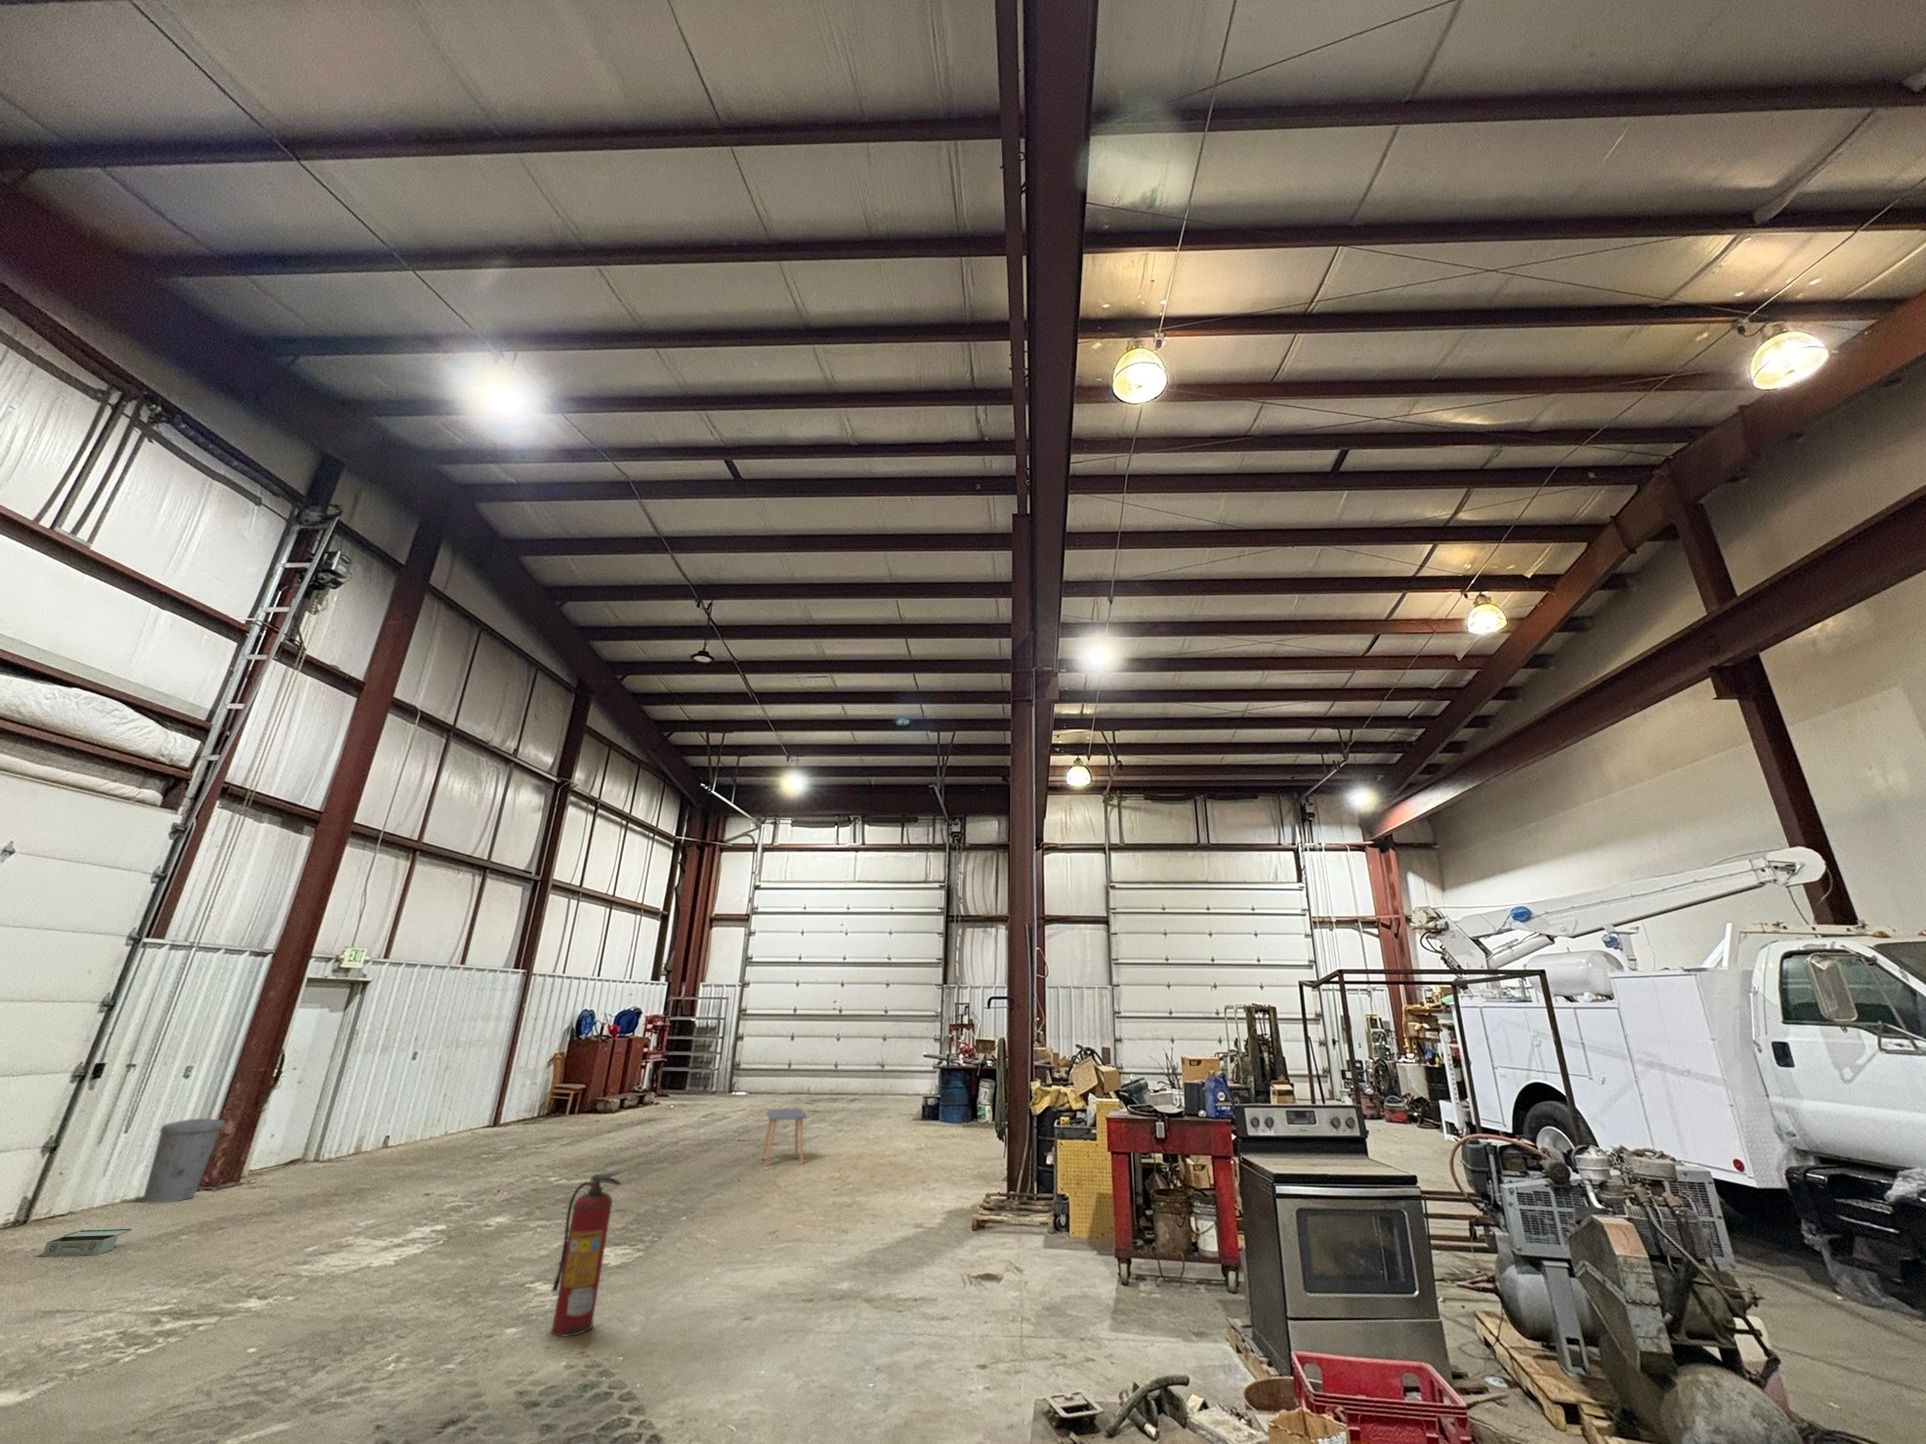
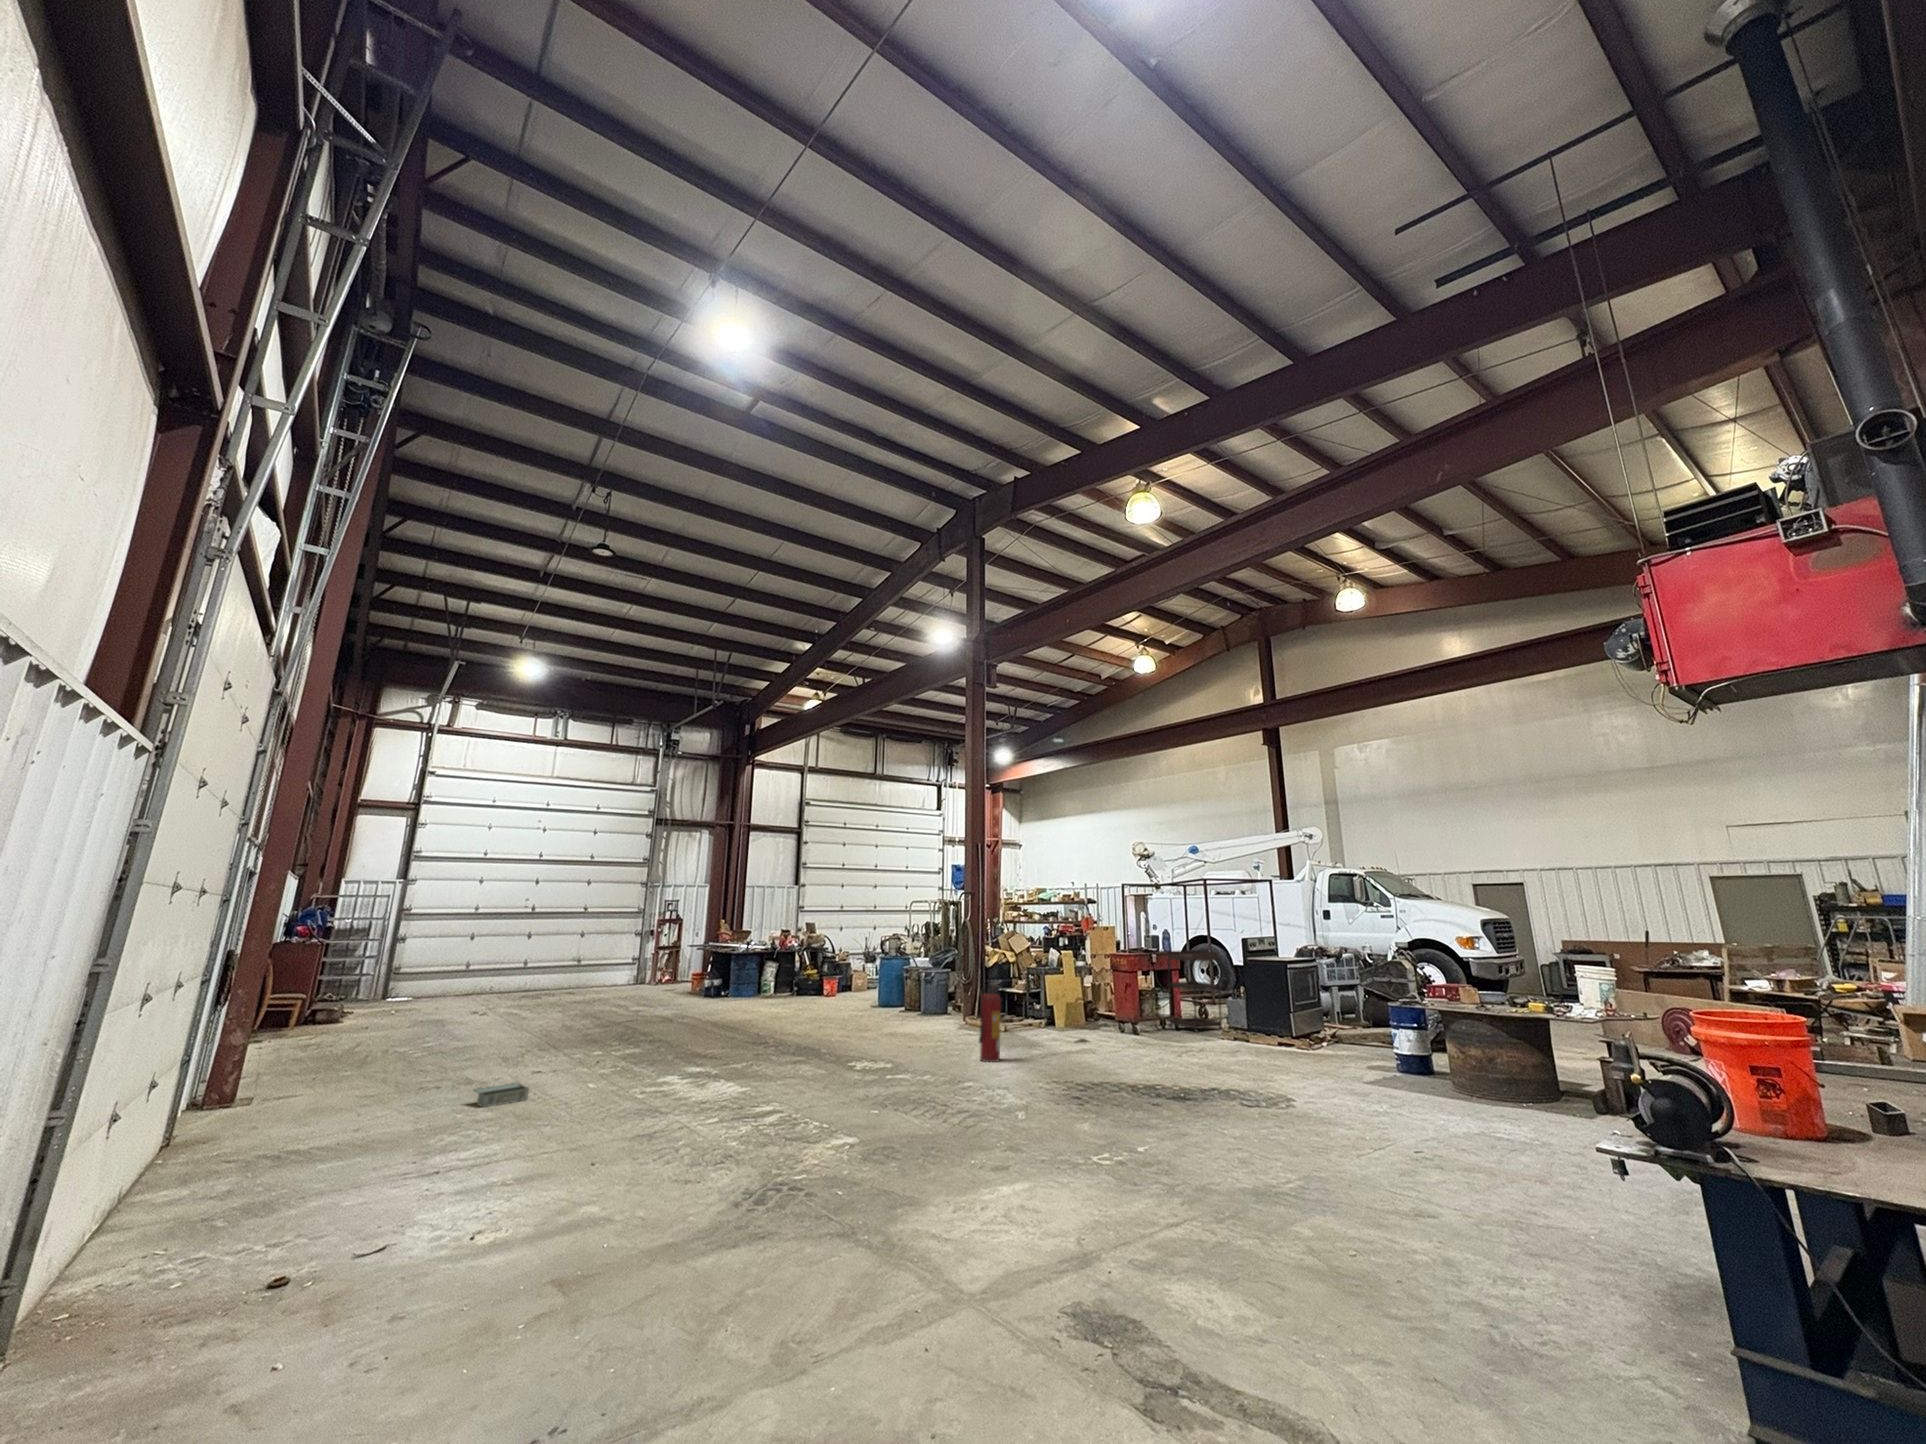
stool: present [762,1108,807,1165] -> none [712,980,756,1024]
trash can: present [142,1118,225,1203] -> none [292,1013,361,1096]
shelving unit: none [1150,1136,1254,1367] -> present [1168,950,1223,1032]

